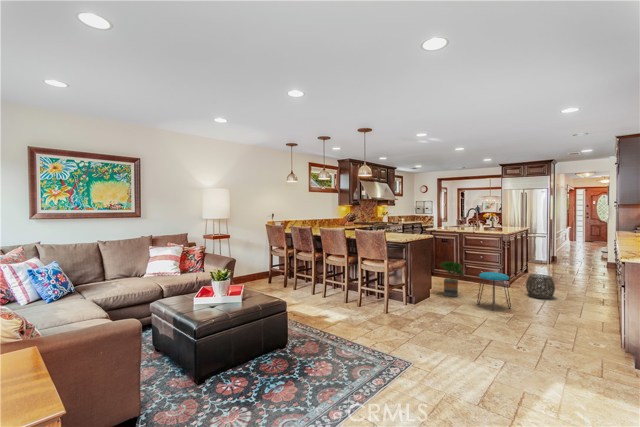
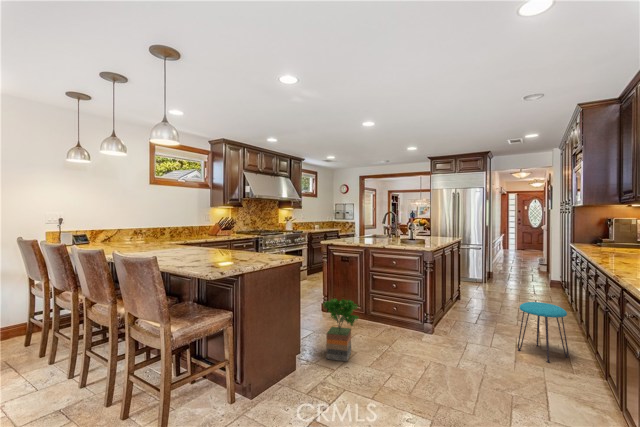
stool: present [477,272,511,310] -> present [517,302,569,363]
woven basket: present [526,274,555,299] -> none [455,315,499,359]

